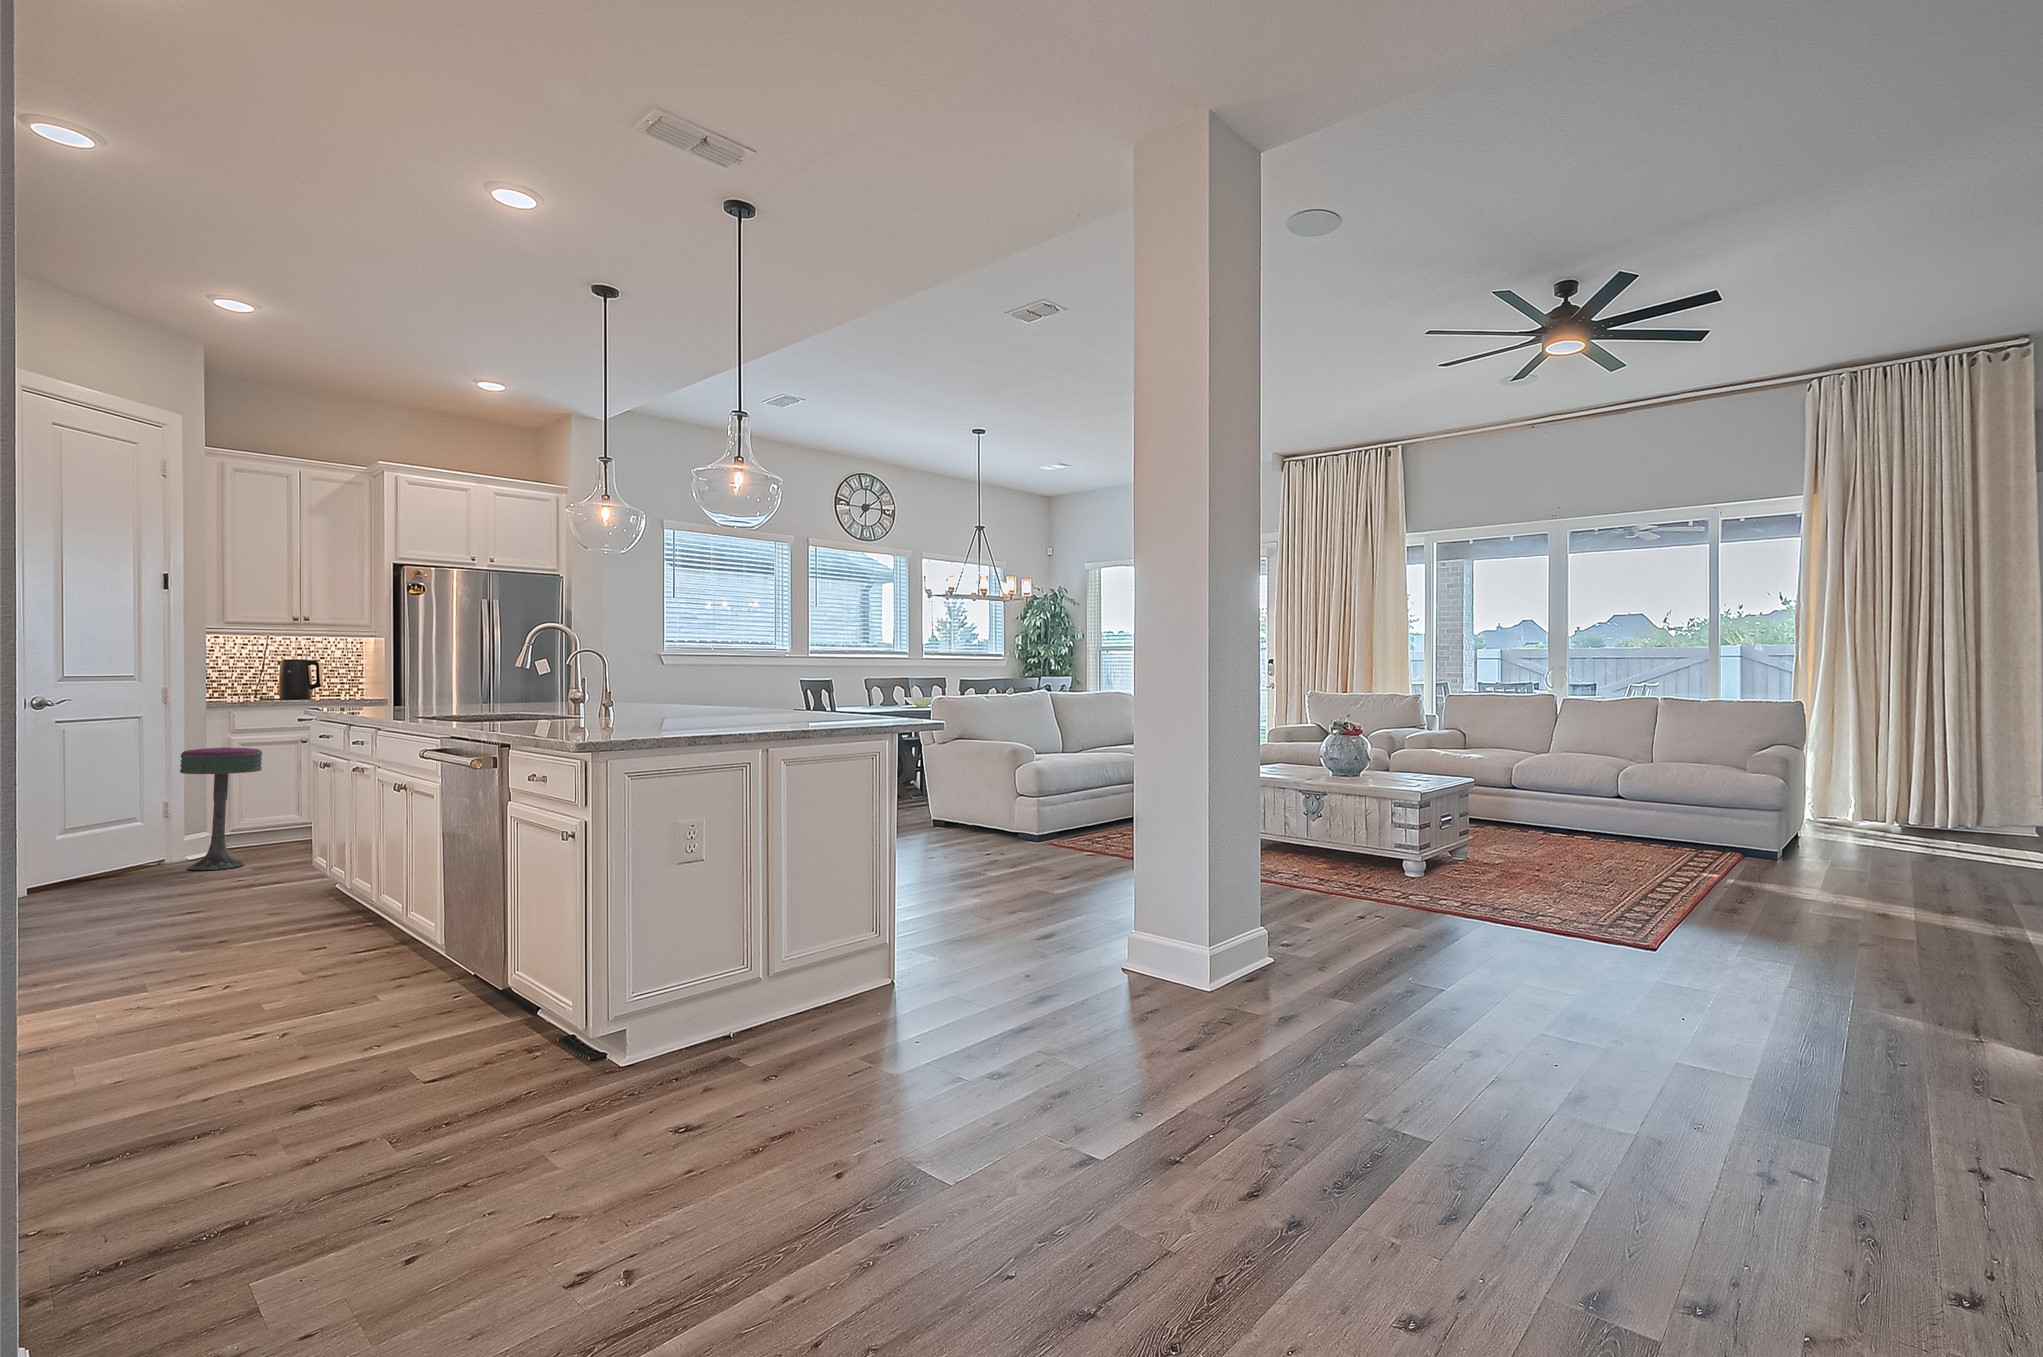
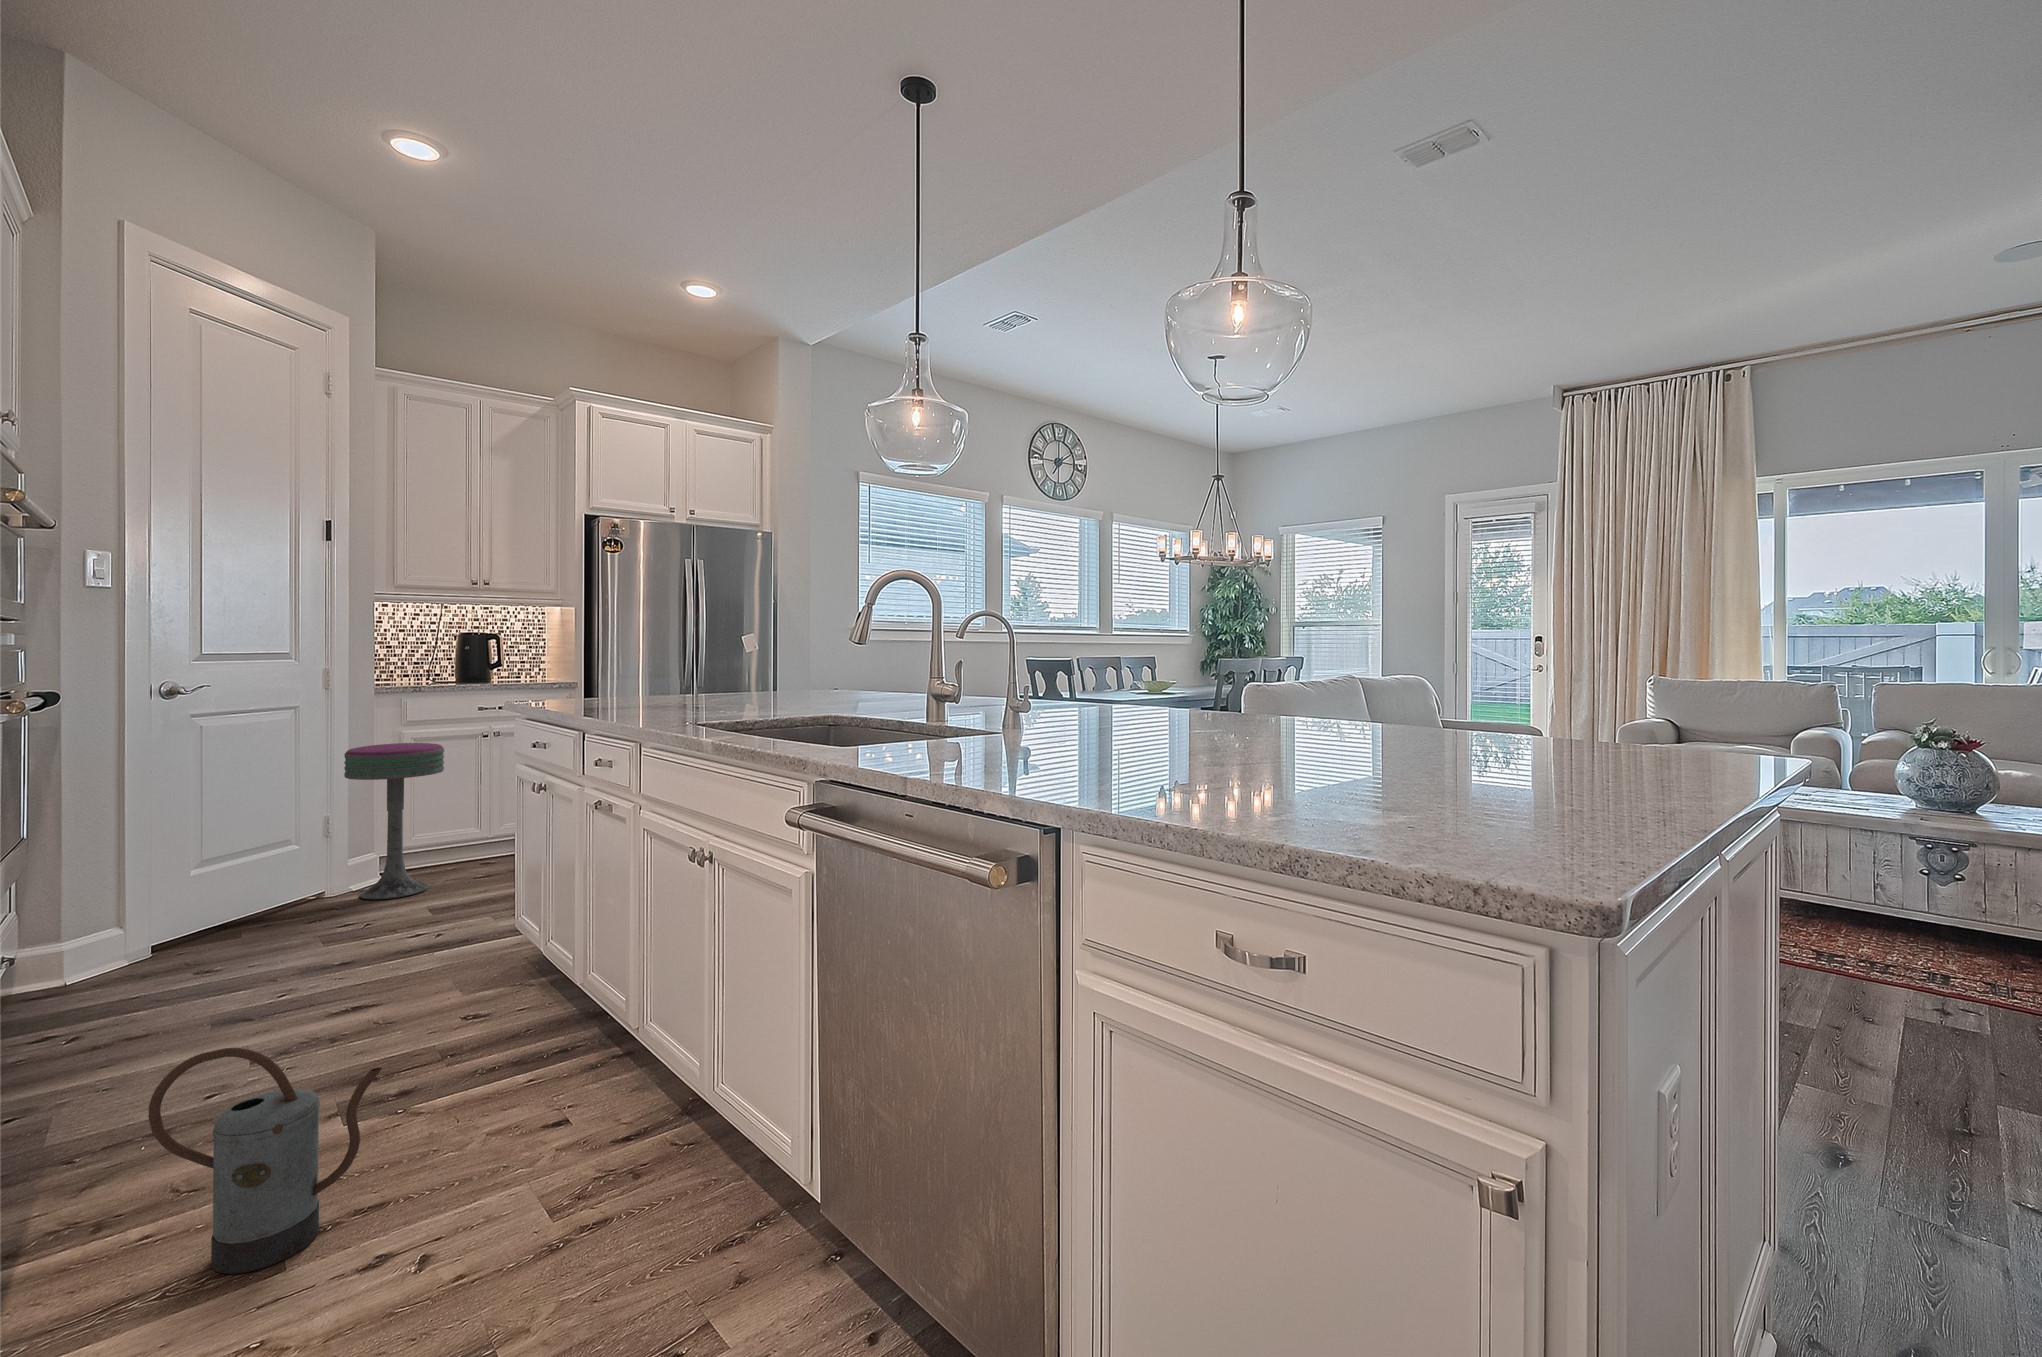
watering can: none [71,878,202,998] -> present [148,1048,382,1274]

